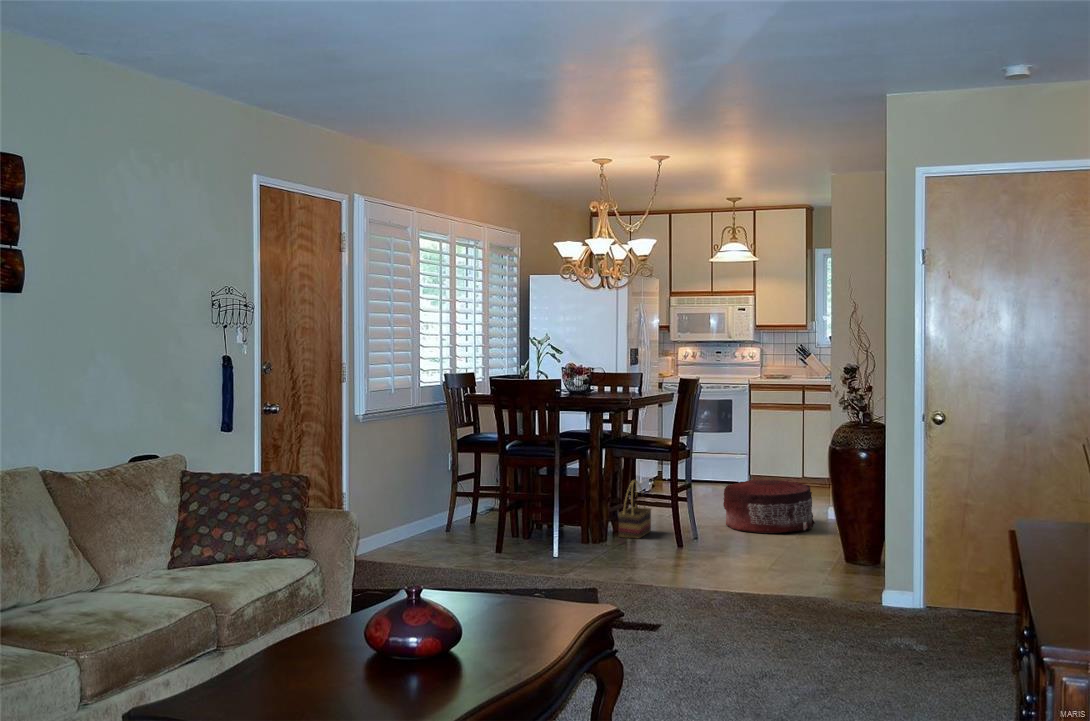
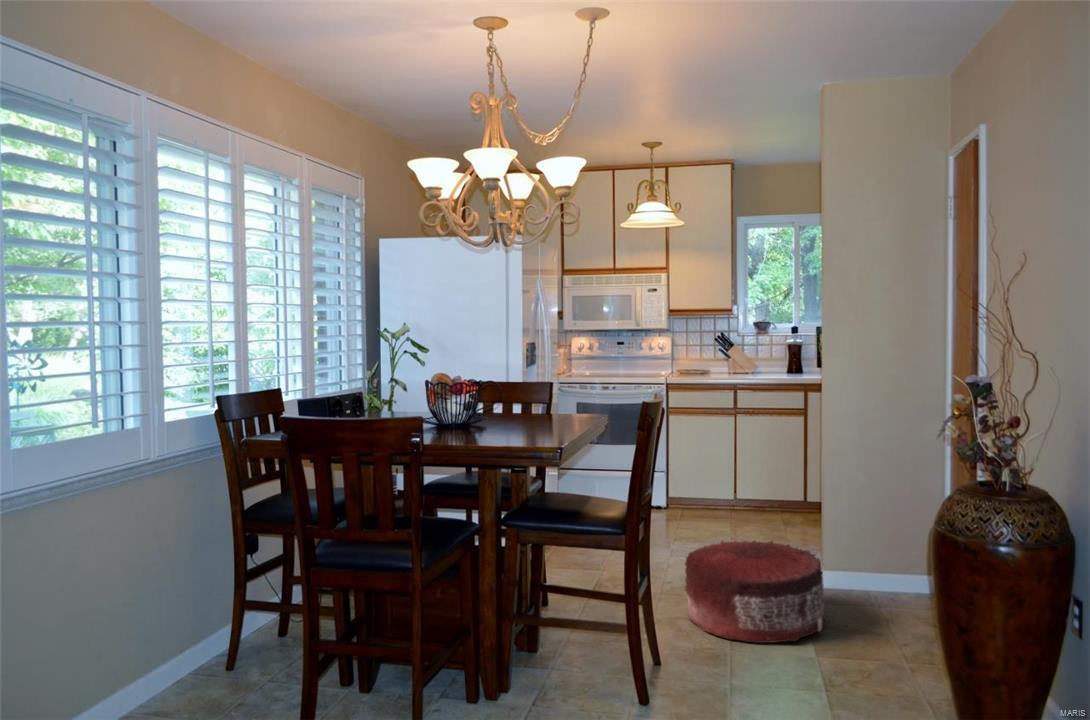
basket: present [619,480,651,539] -> none [528,571,581,680]

